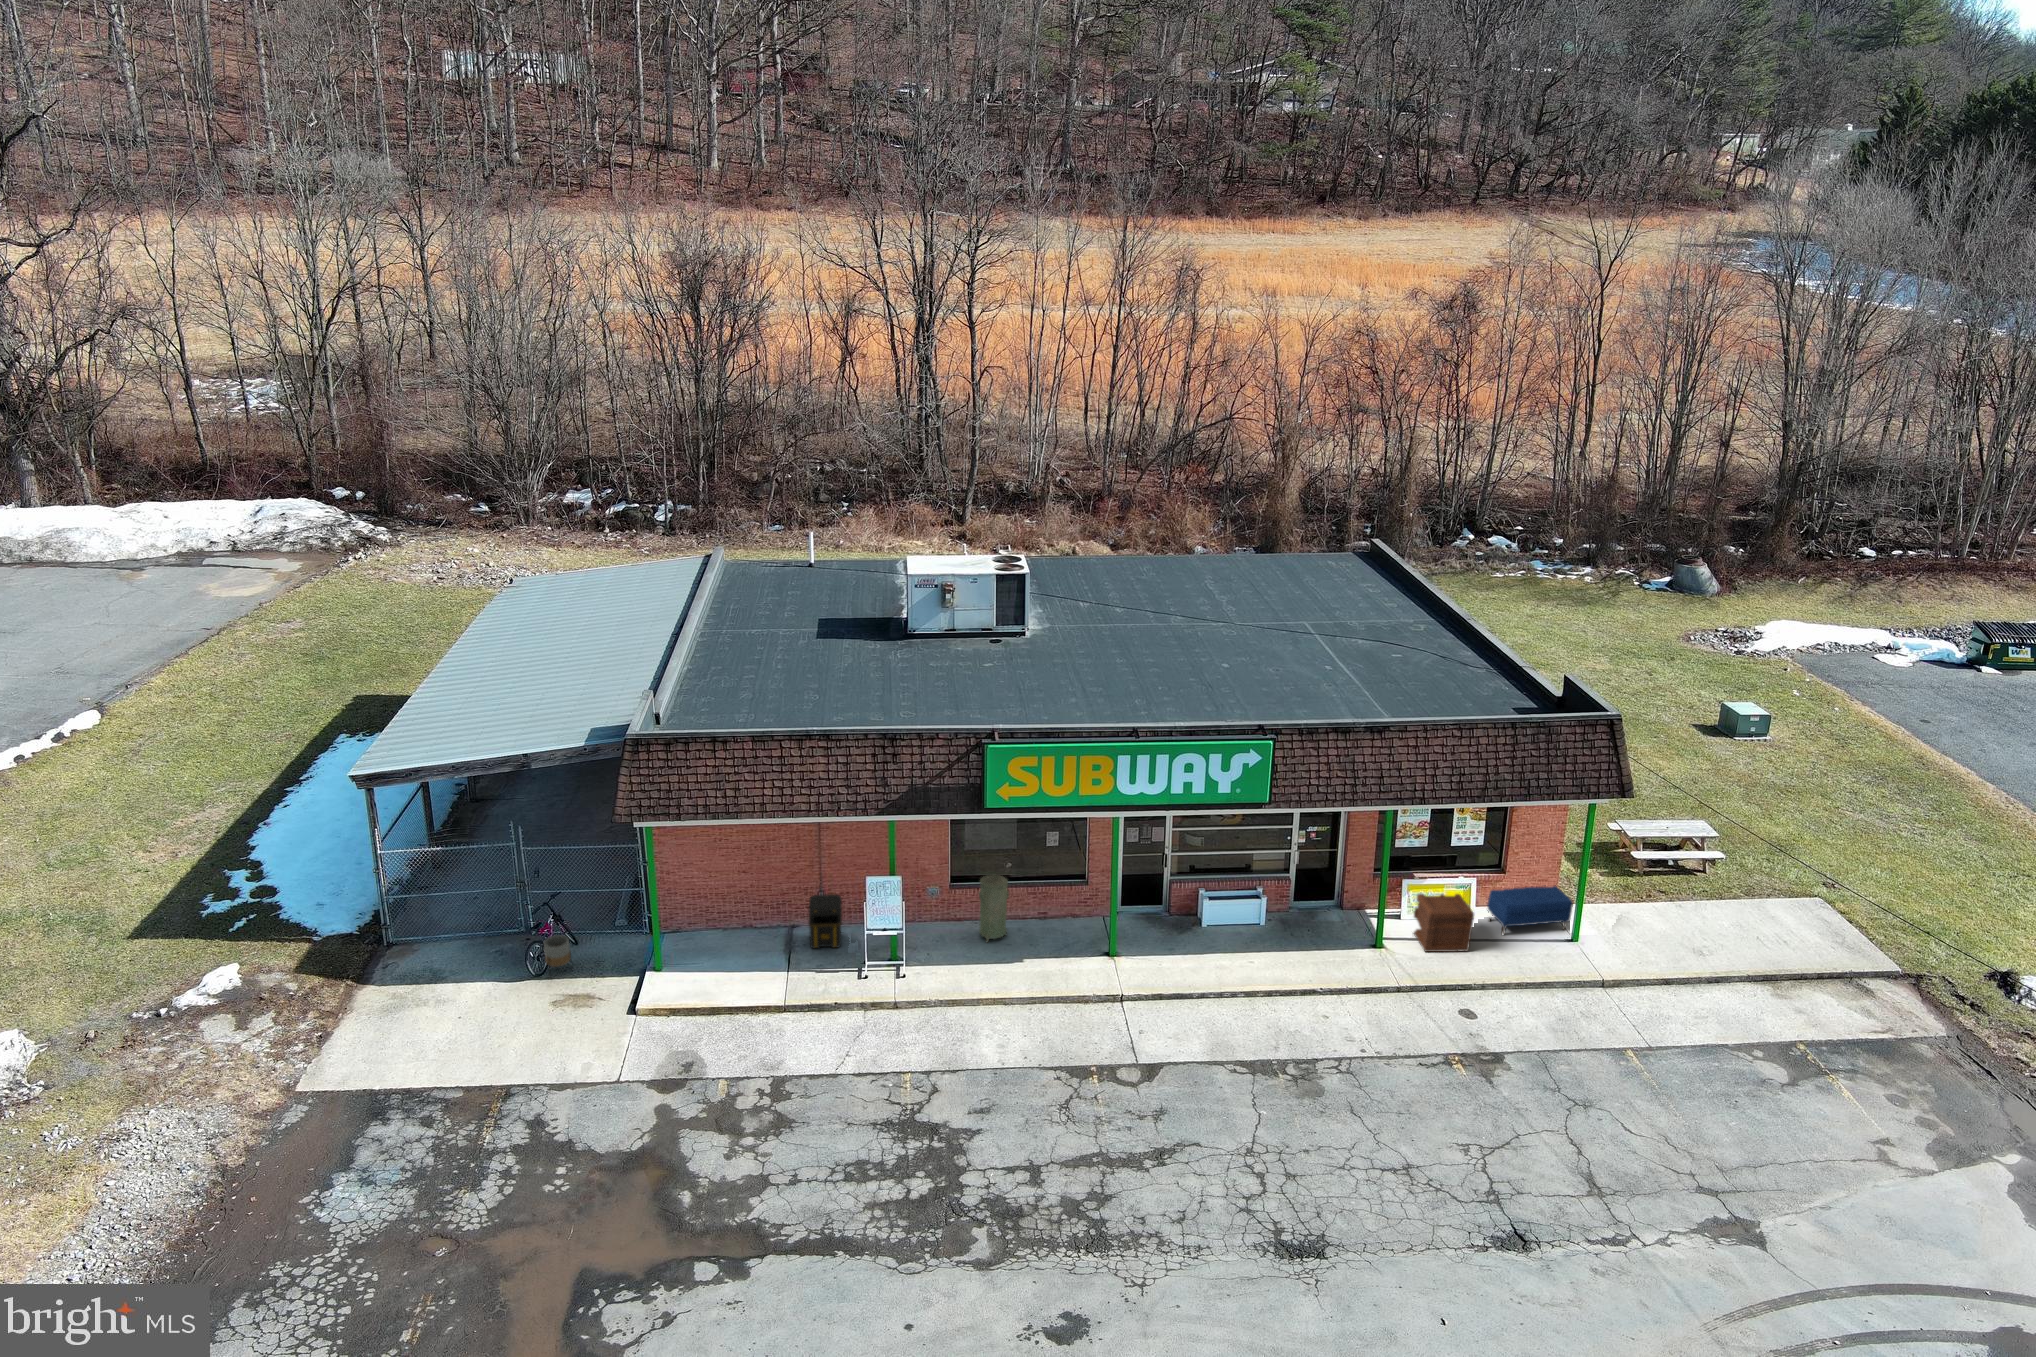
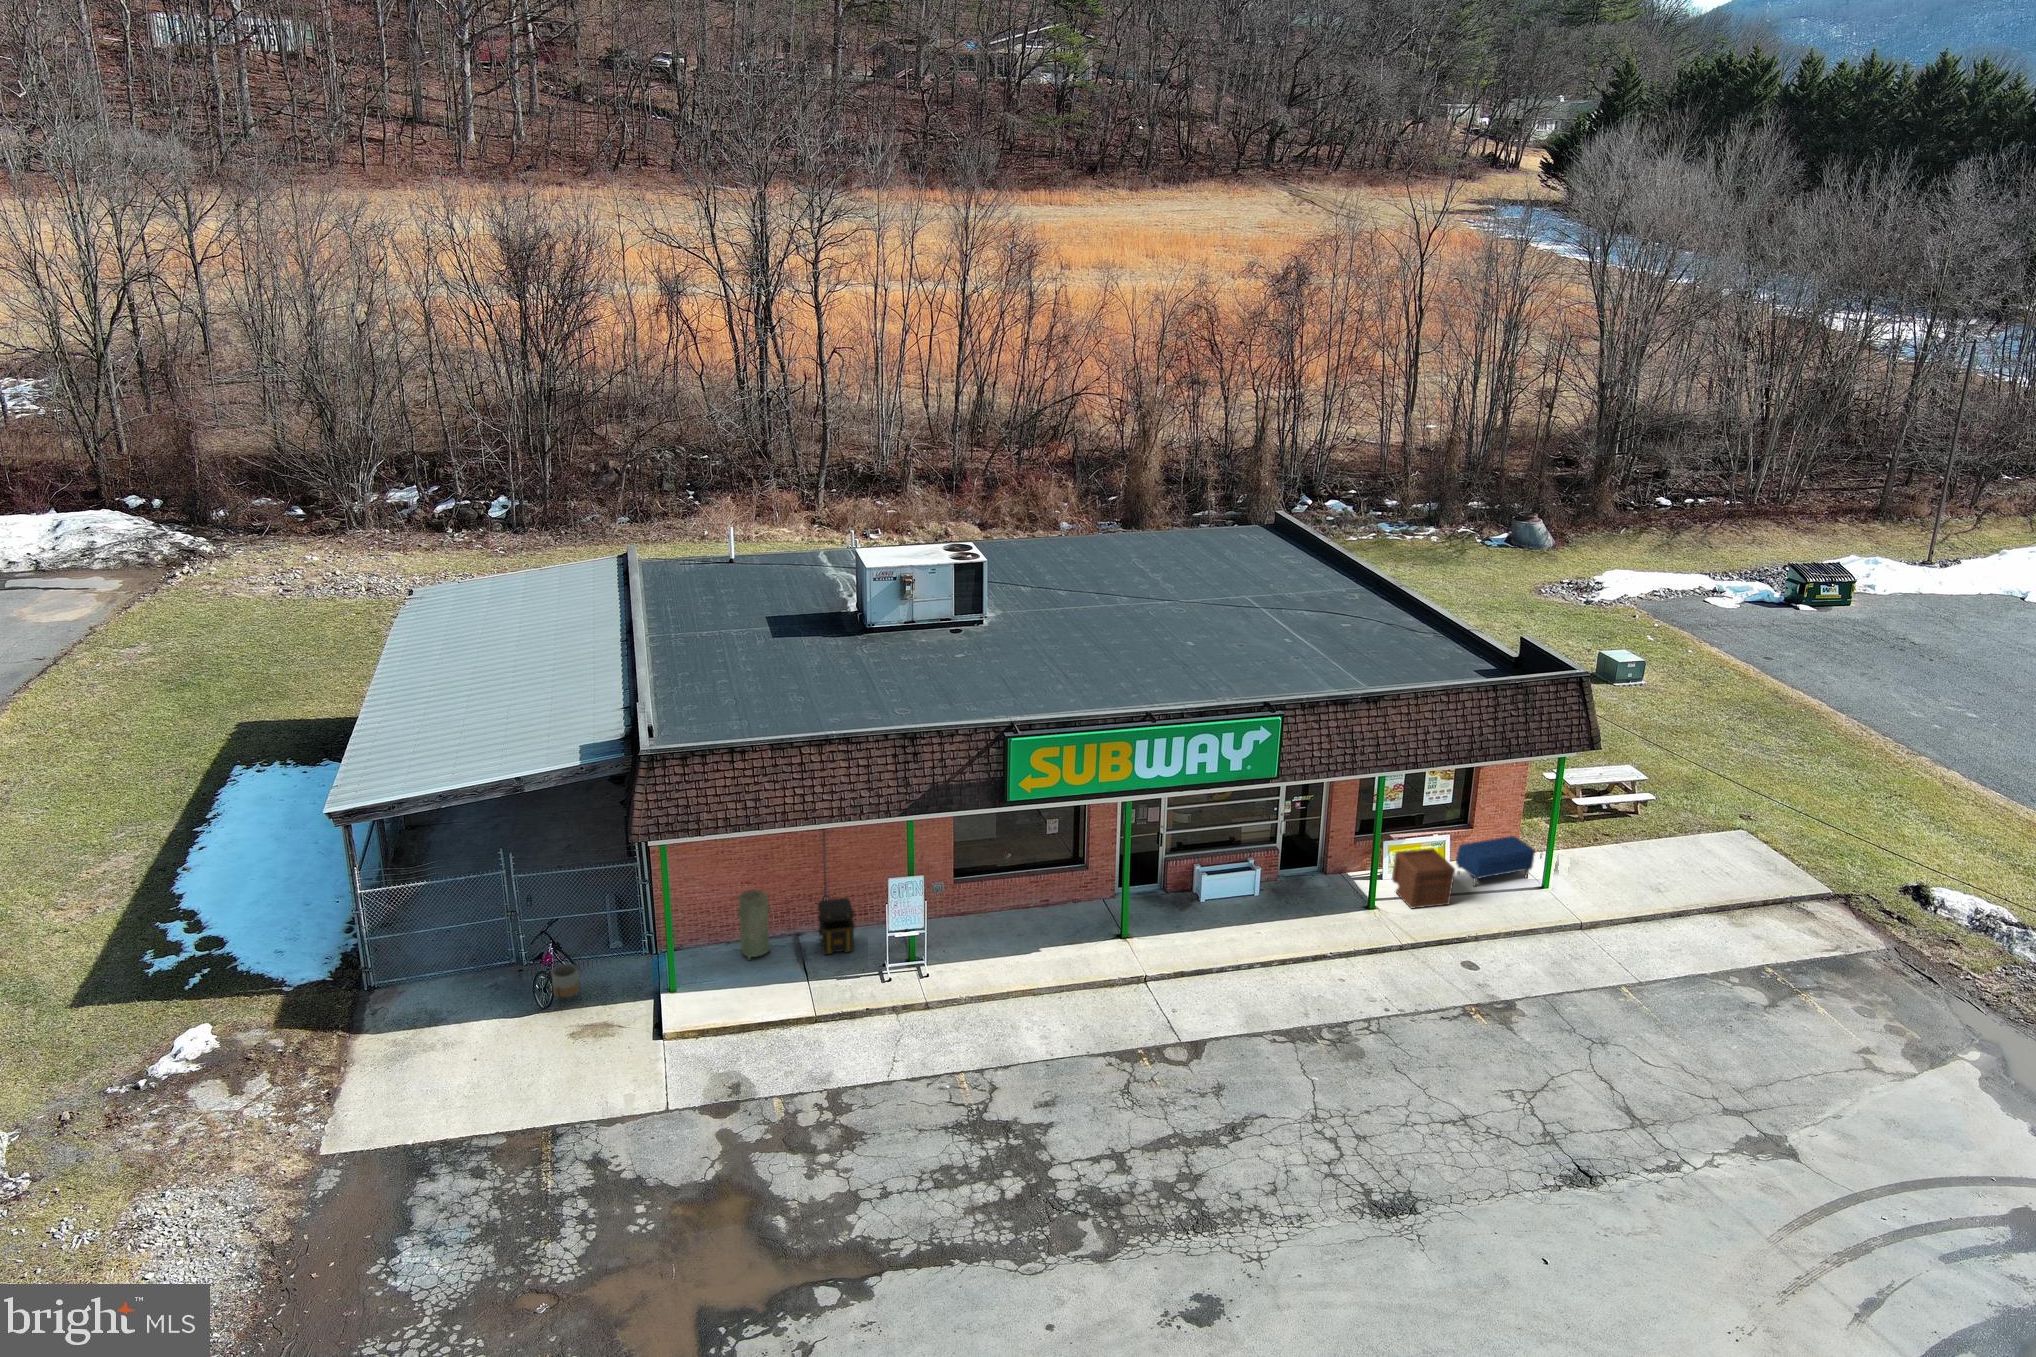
trash can: present [979,875,1009,942] -> present [738,890,770,960]

